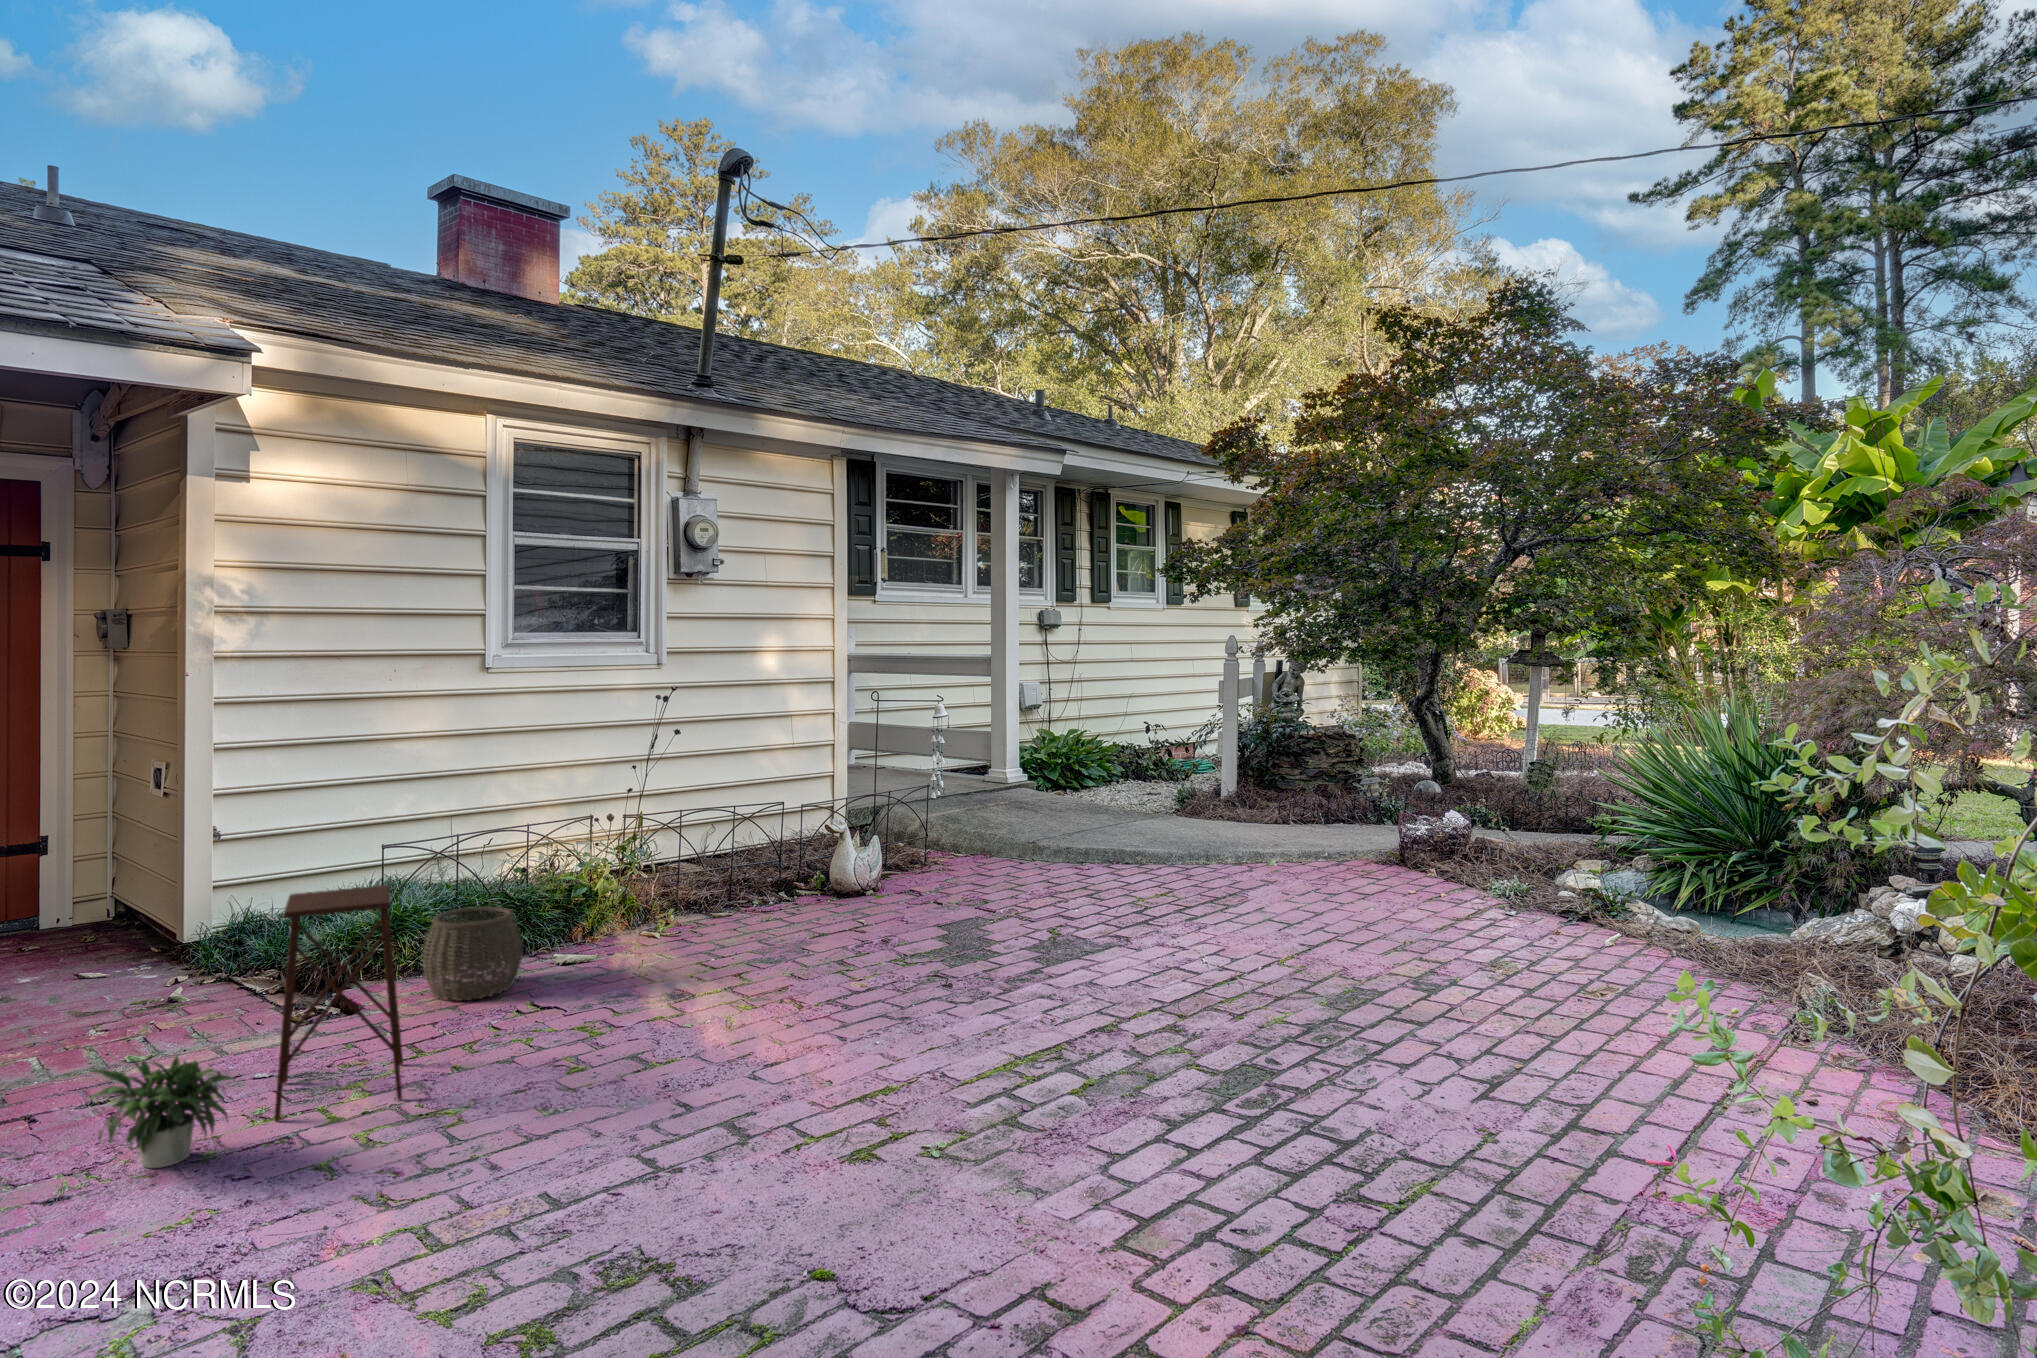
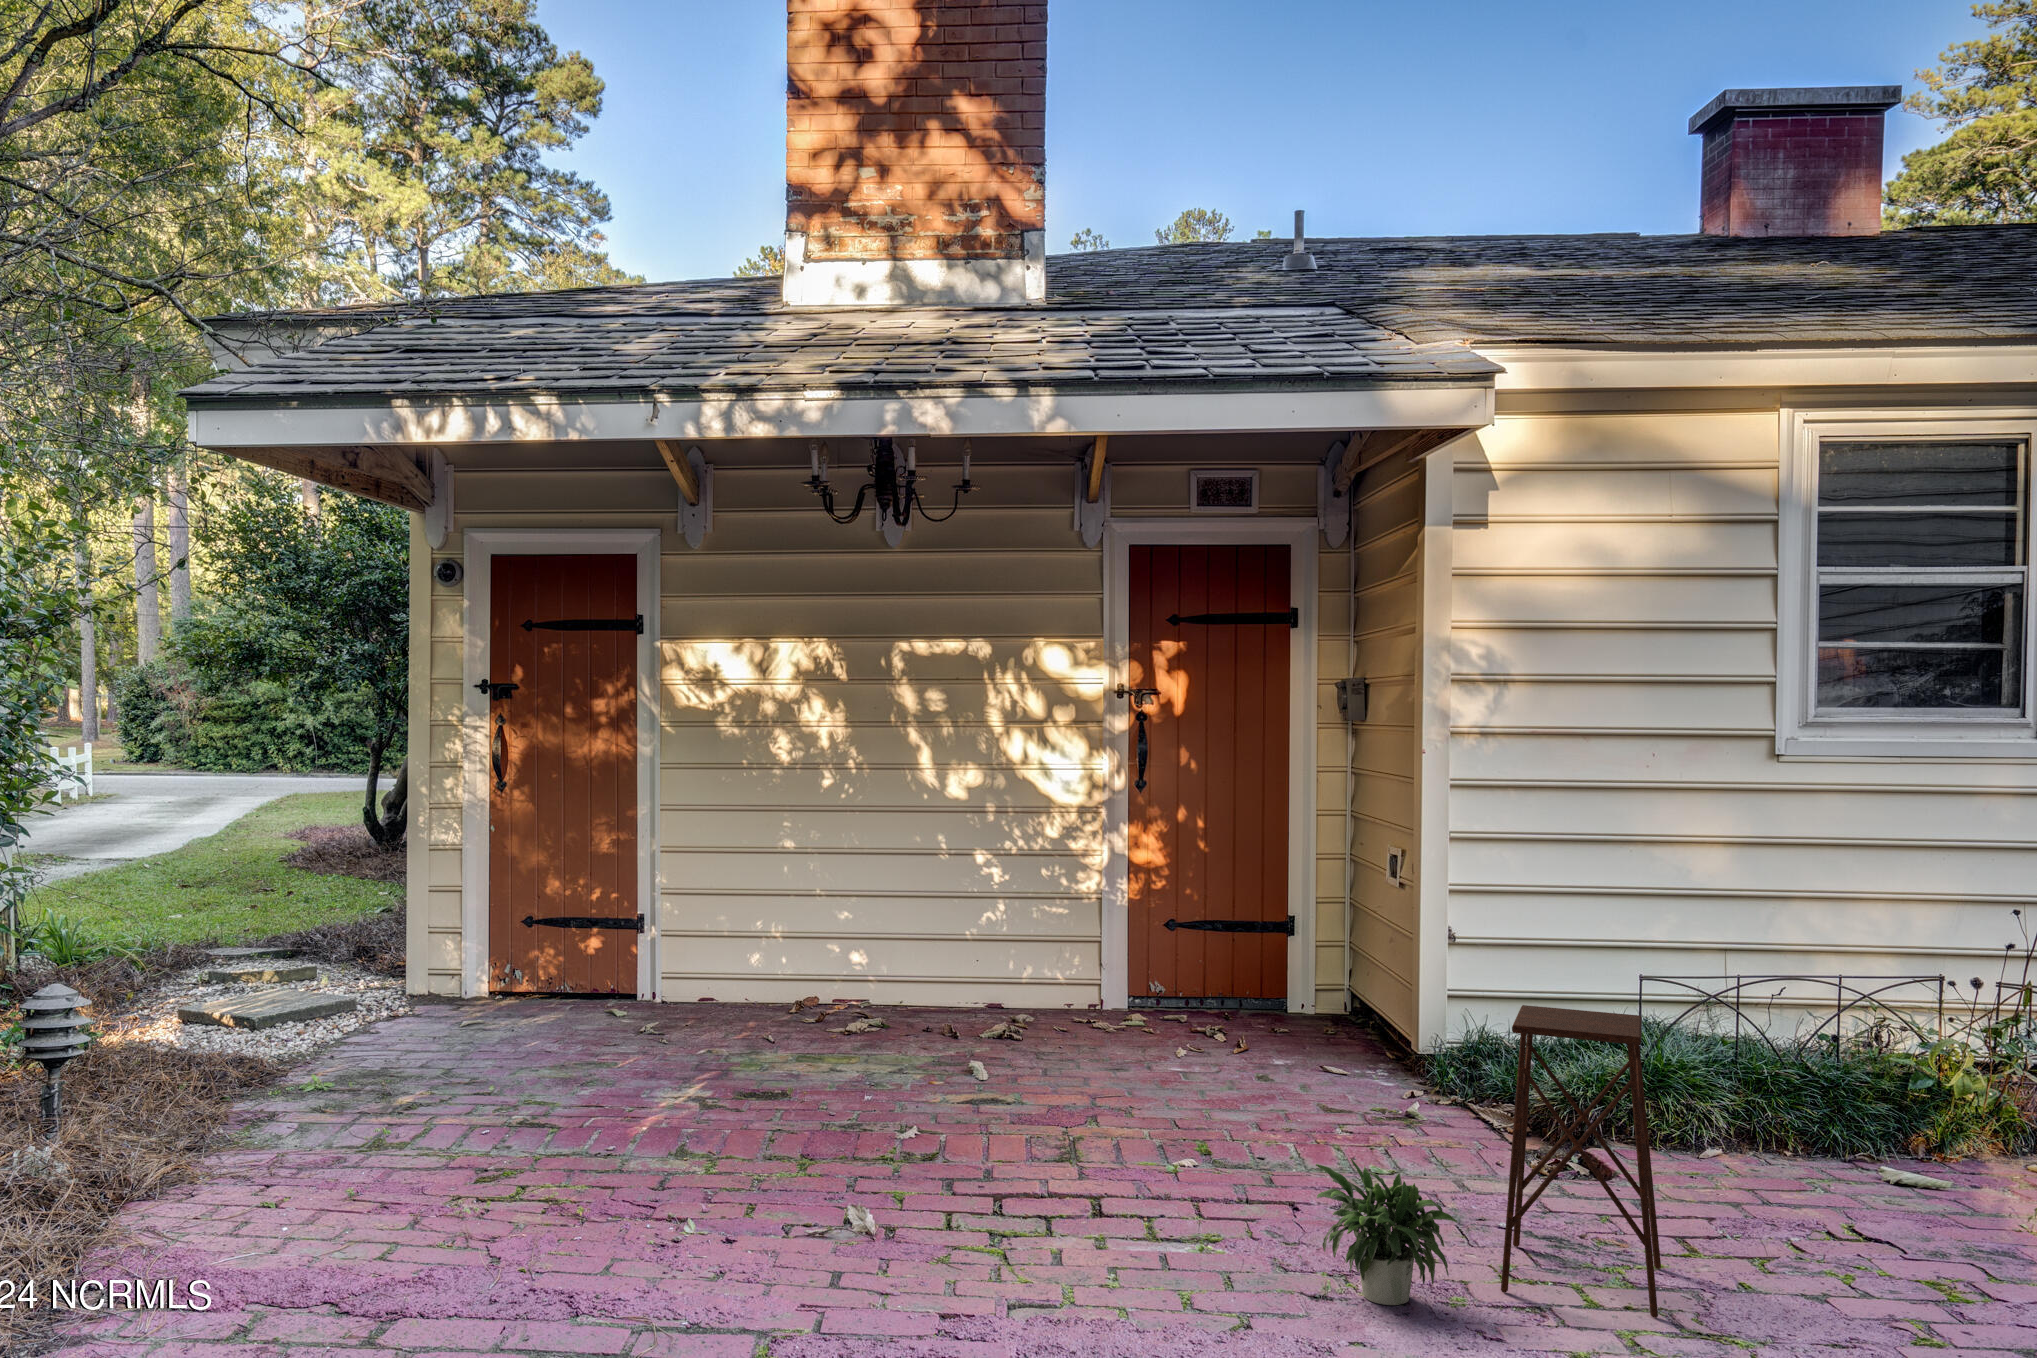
woven basket: present [423,907,522,1001] -> none [1688,1073,1833,1210]

